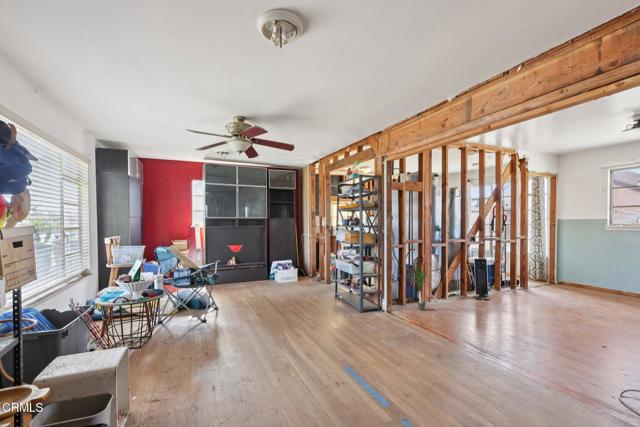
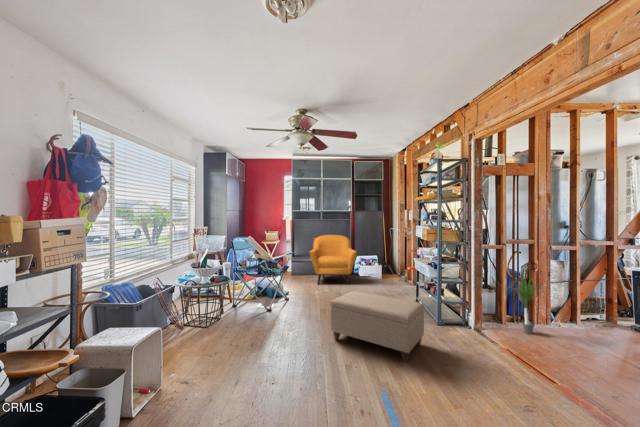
armchair: none [230,241,278,292] -> present [310,235,357,285]
ottoman: none [278,292,357,347] -> present [331,291,424,362]

